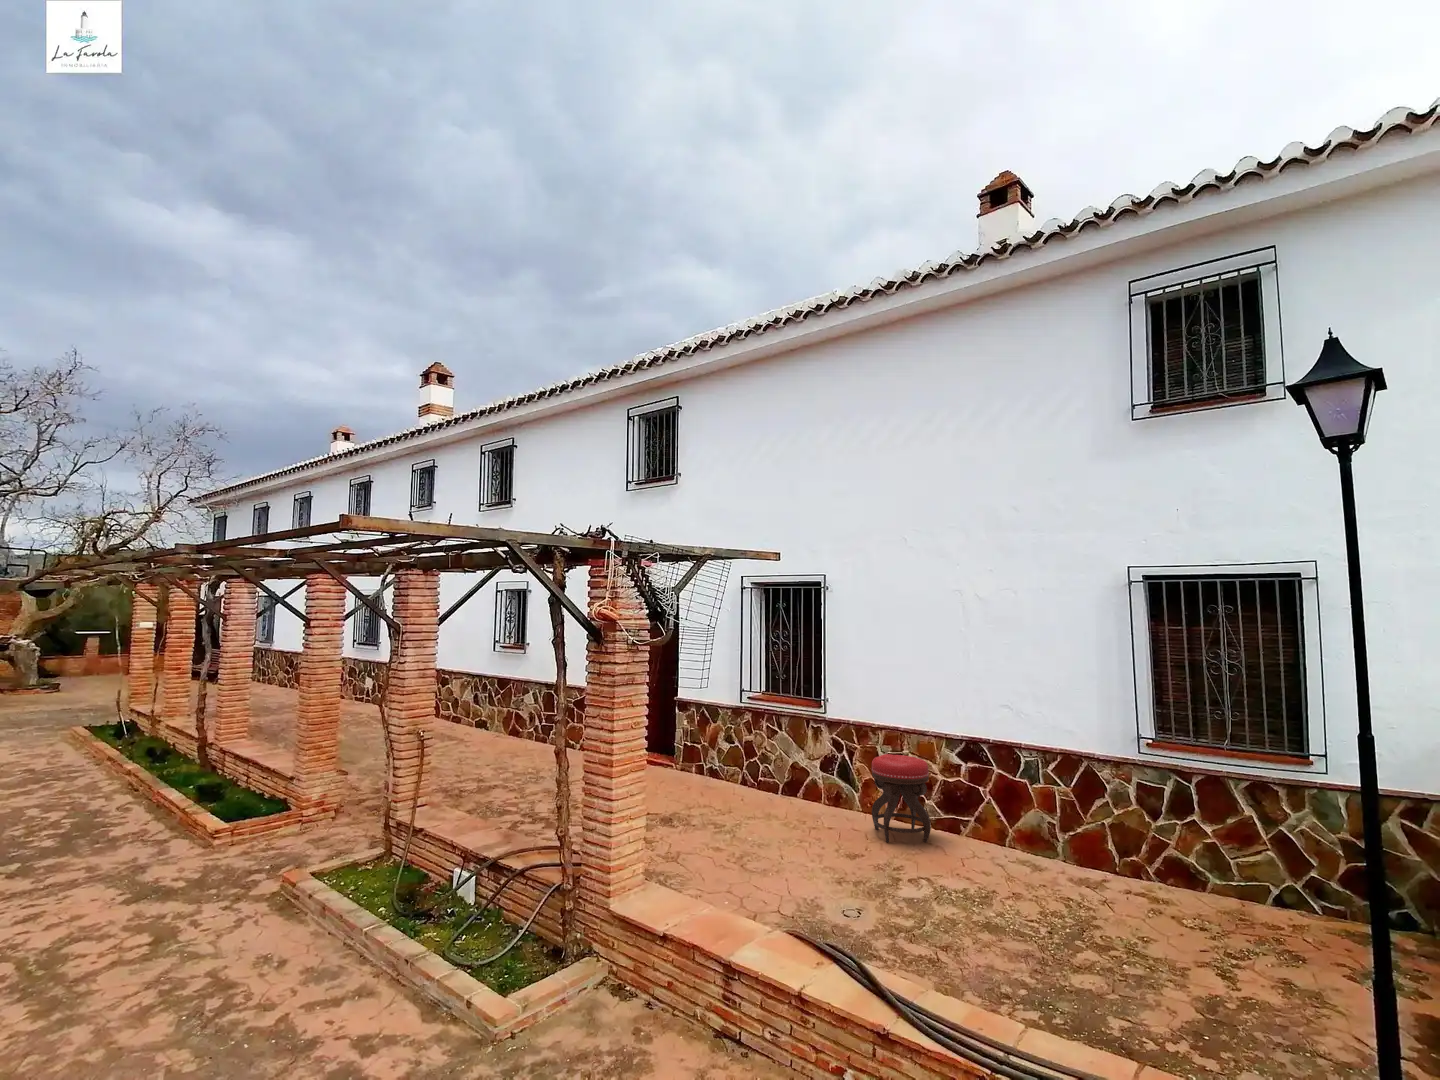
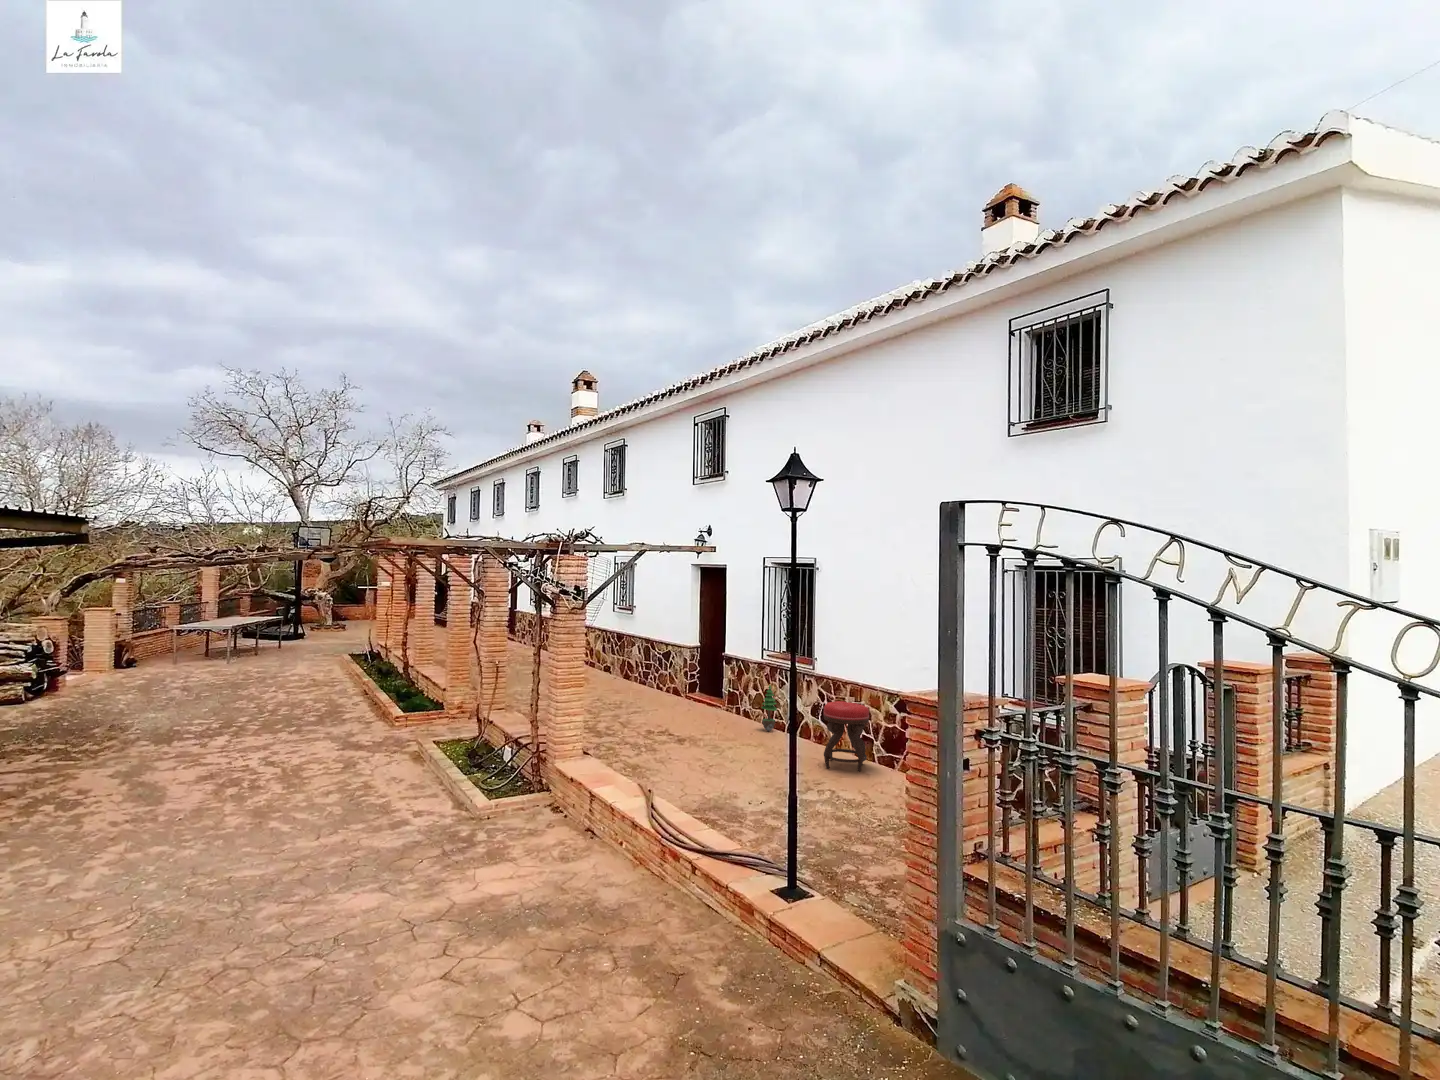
potted tree: none [749,735,769,794] -> present [761,685,777,731]

